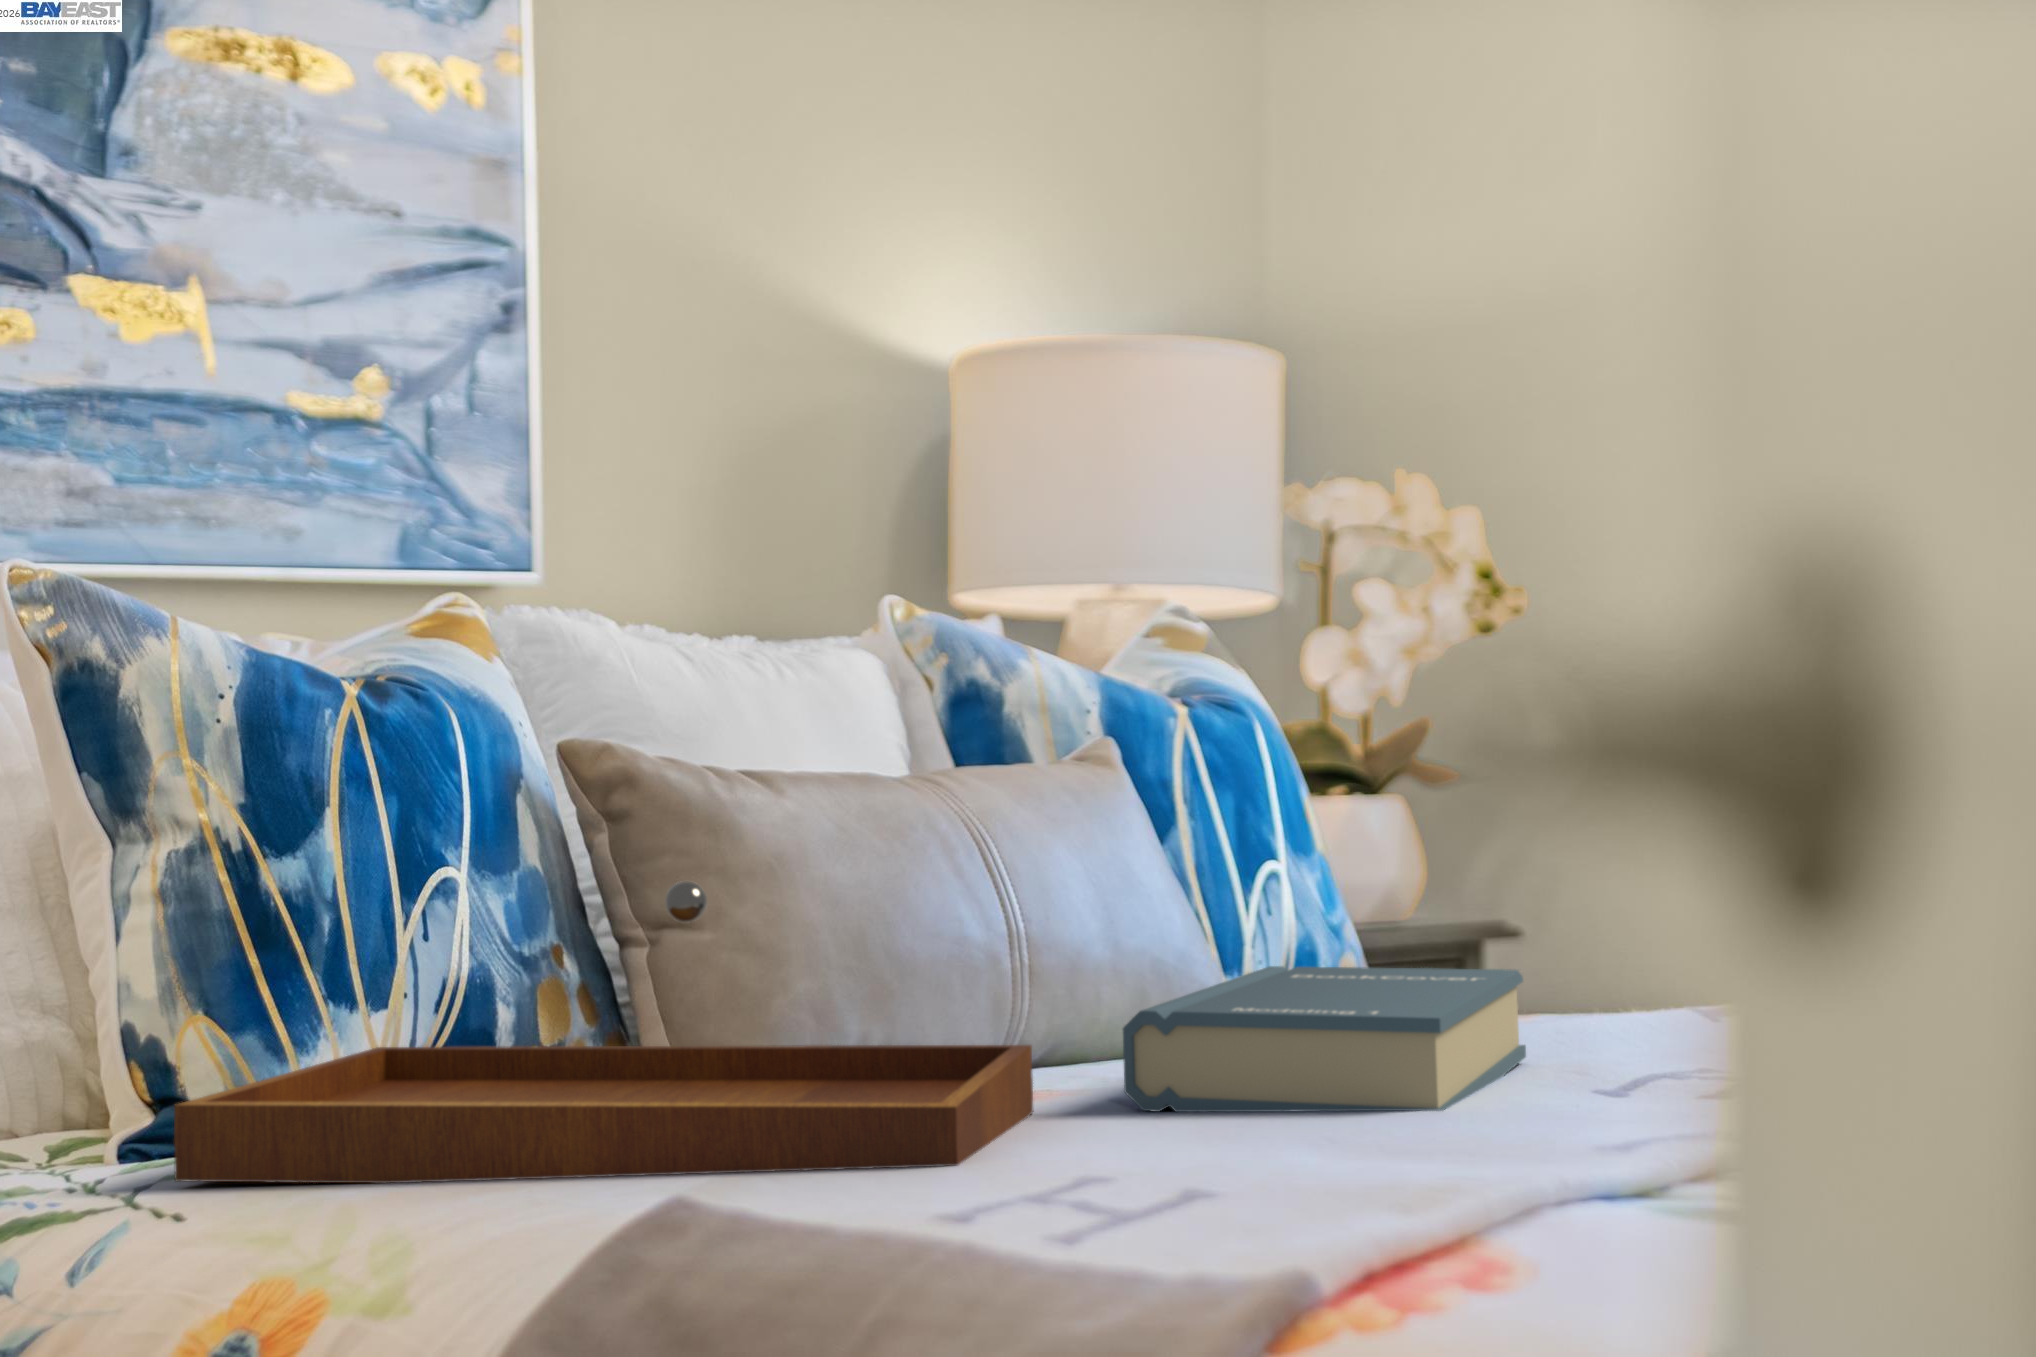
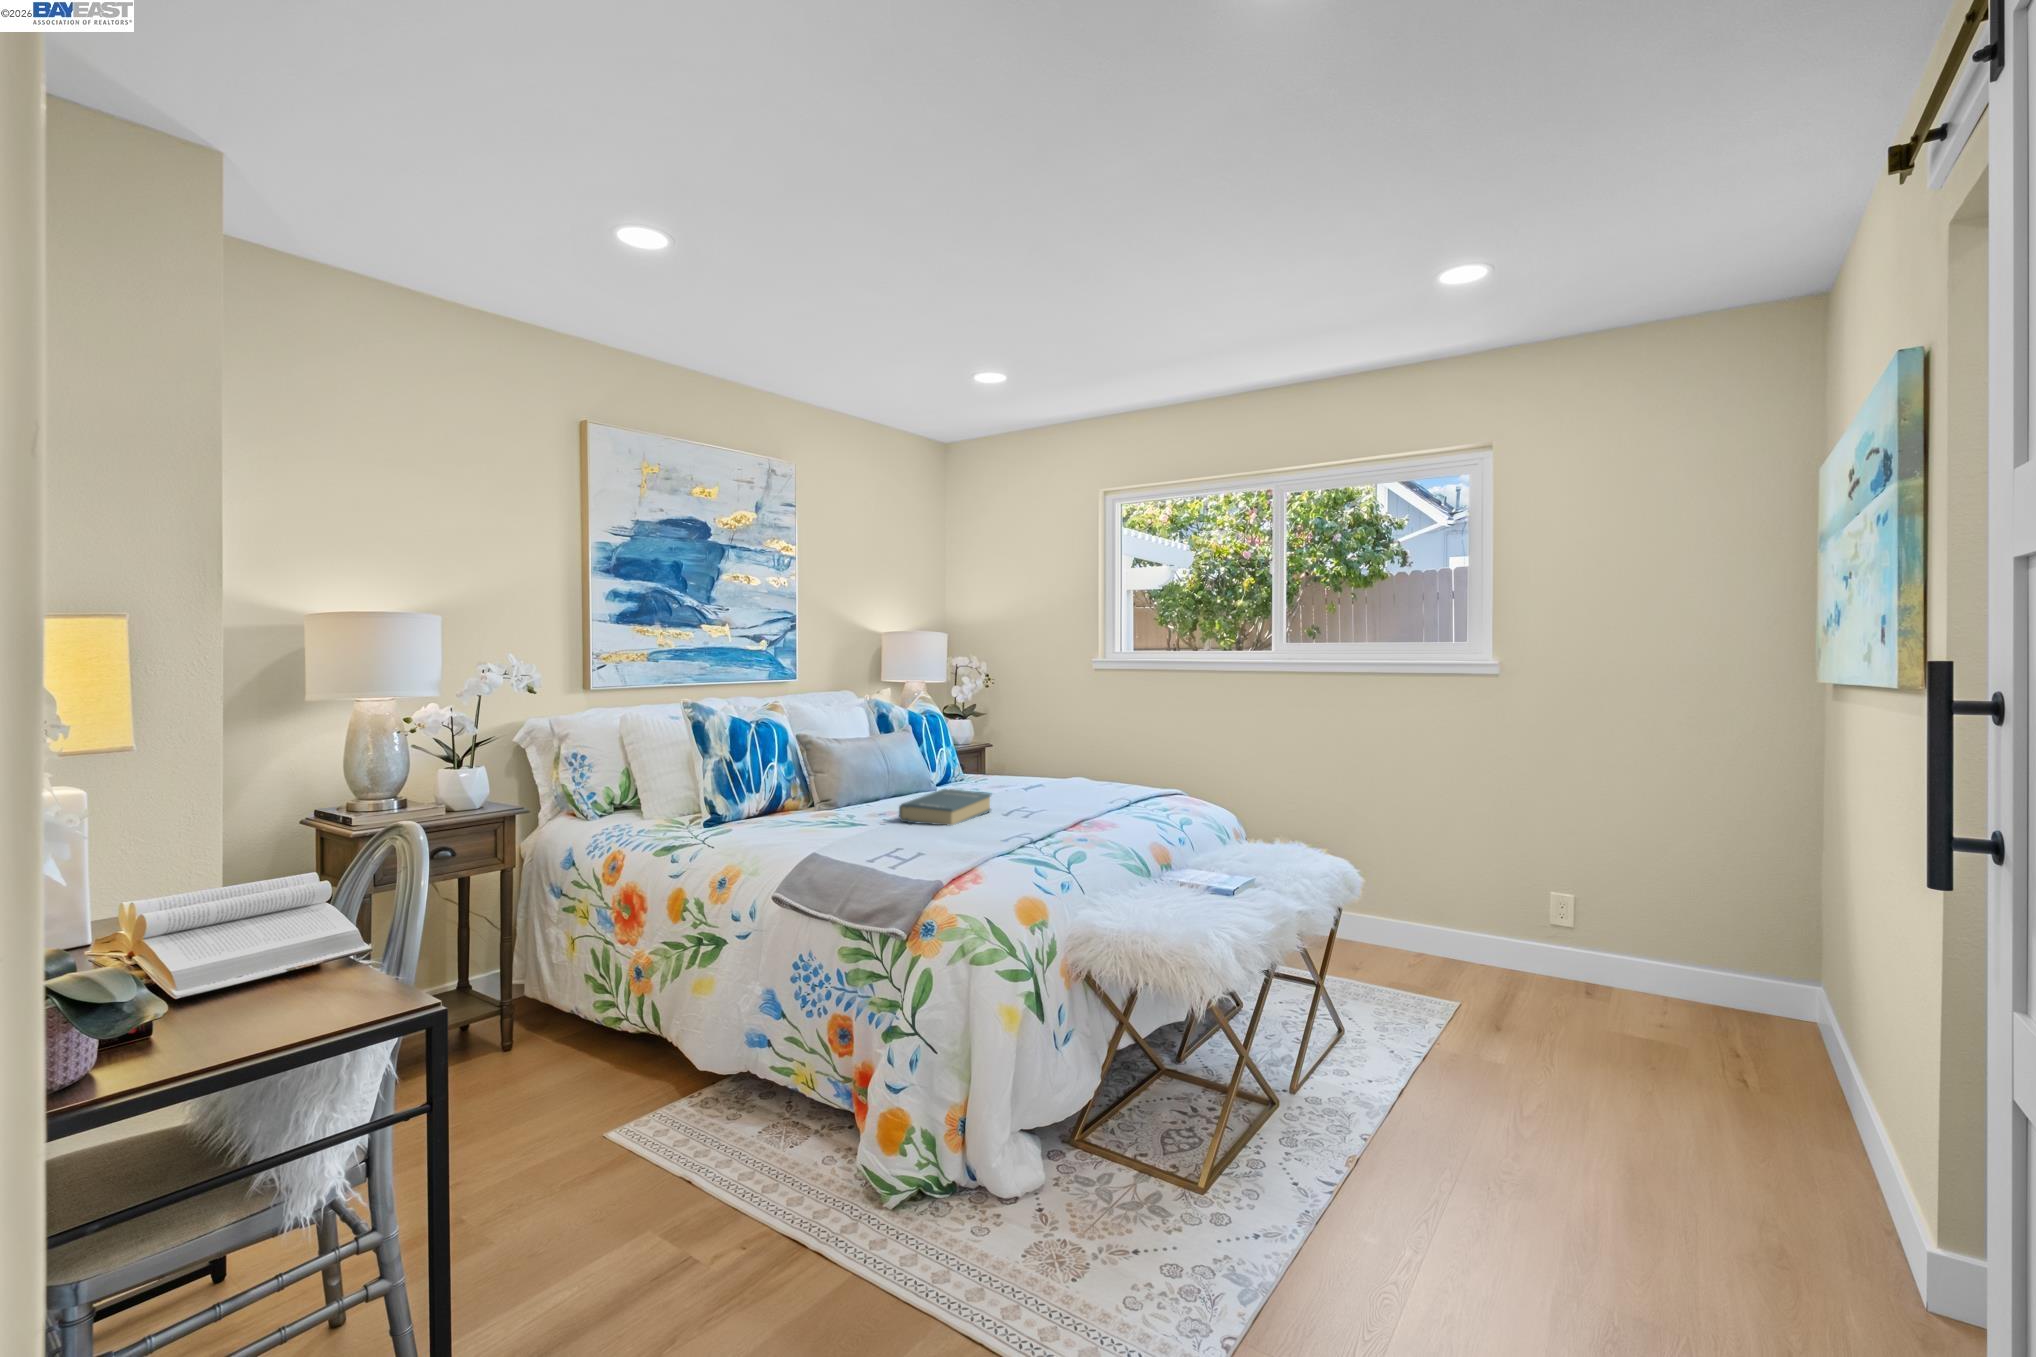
tray: present [174,881,1033,1183] -> none [722,776,883,838]

